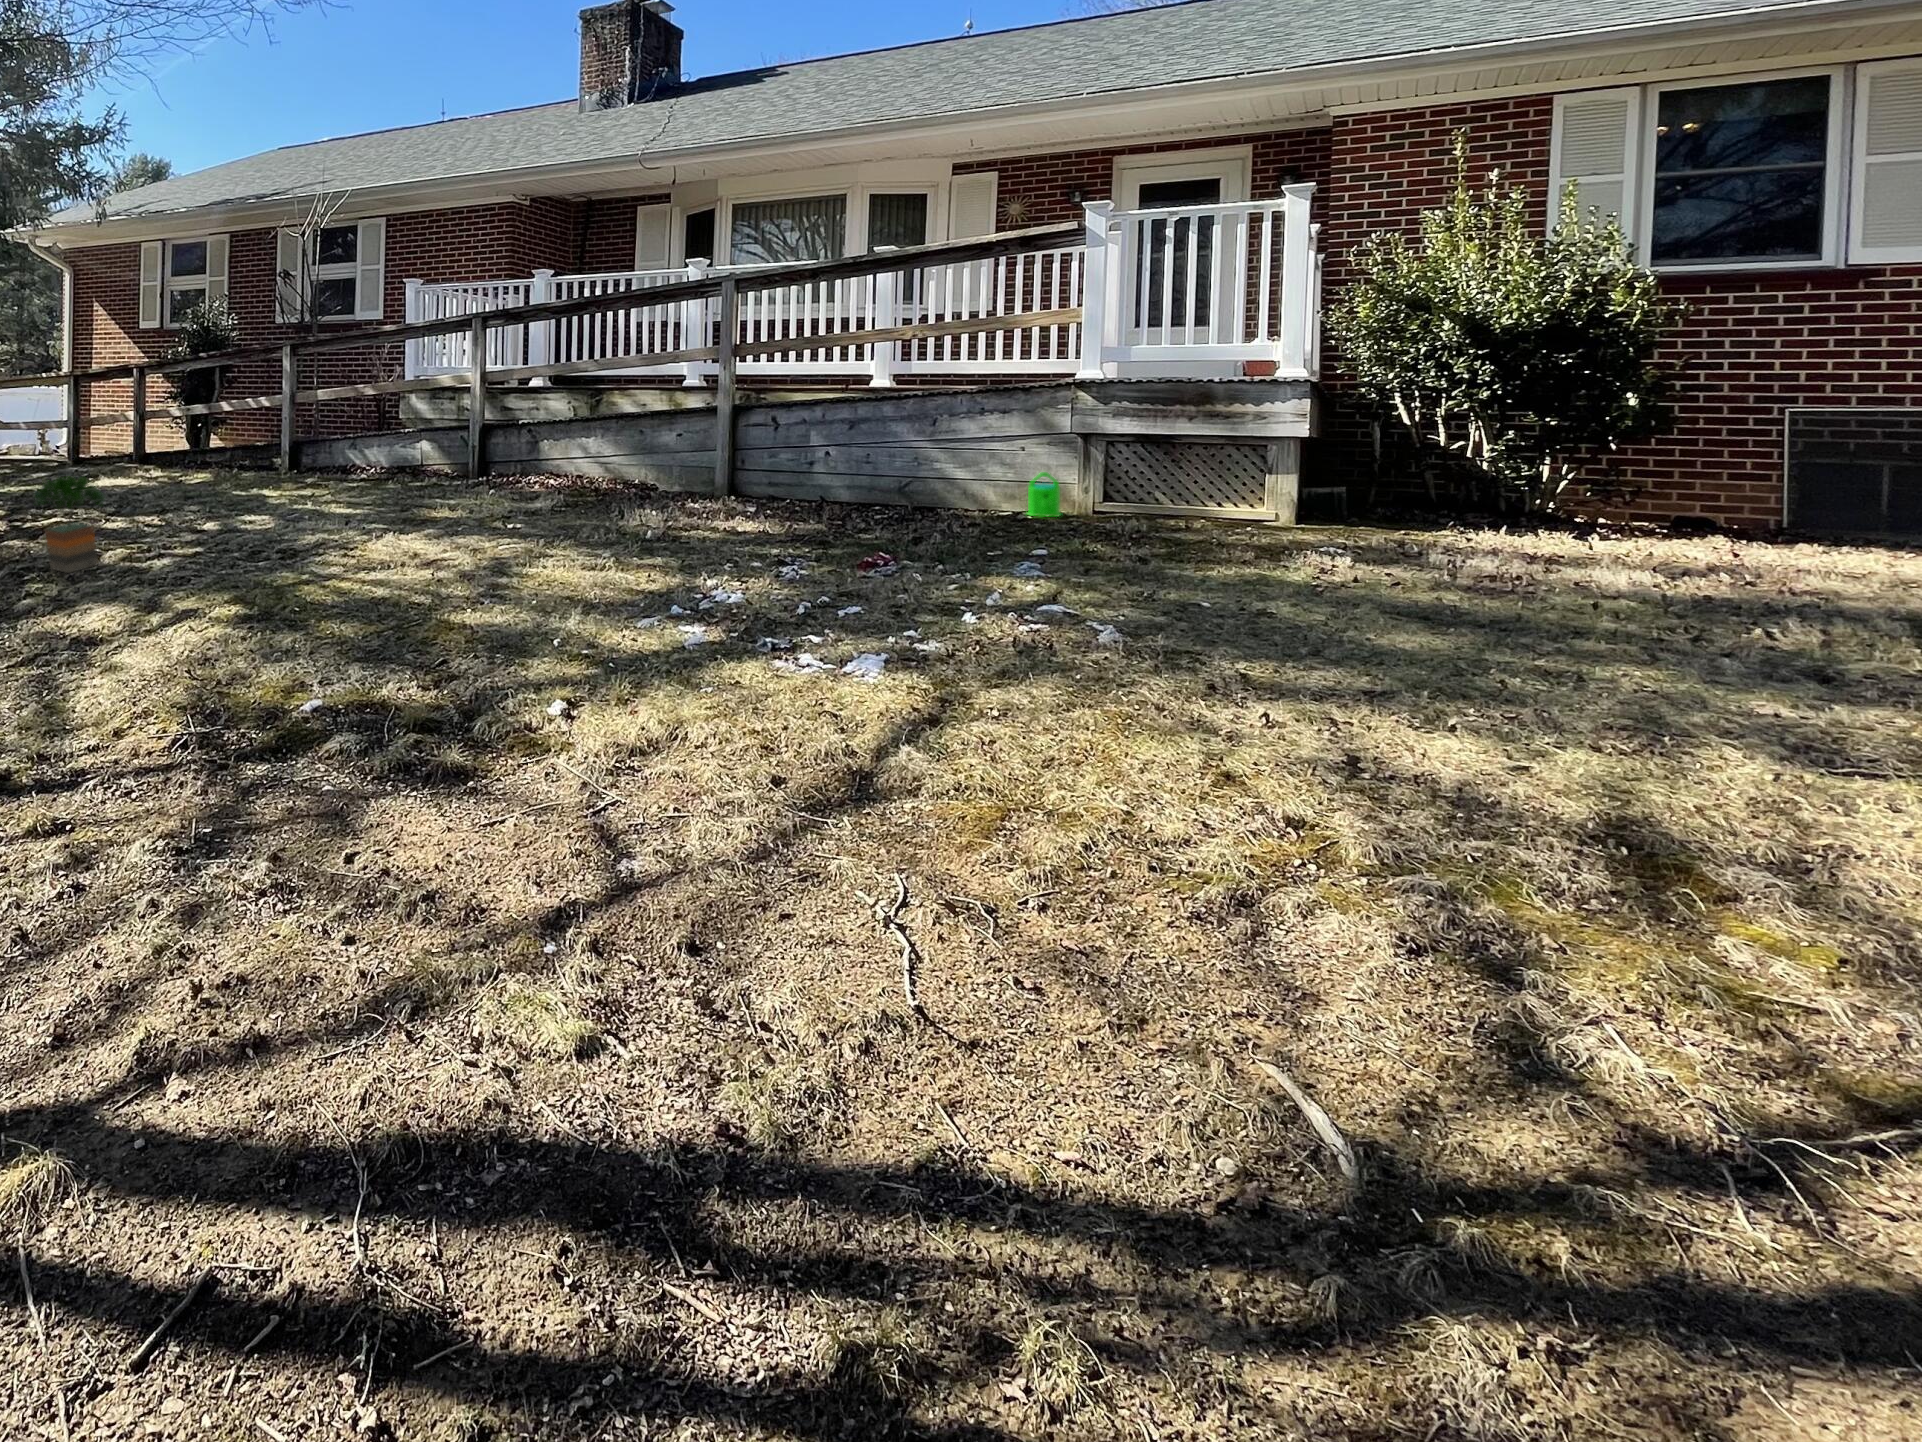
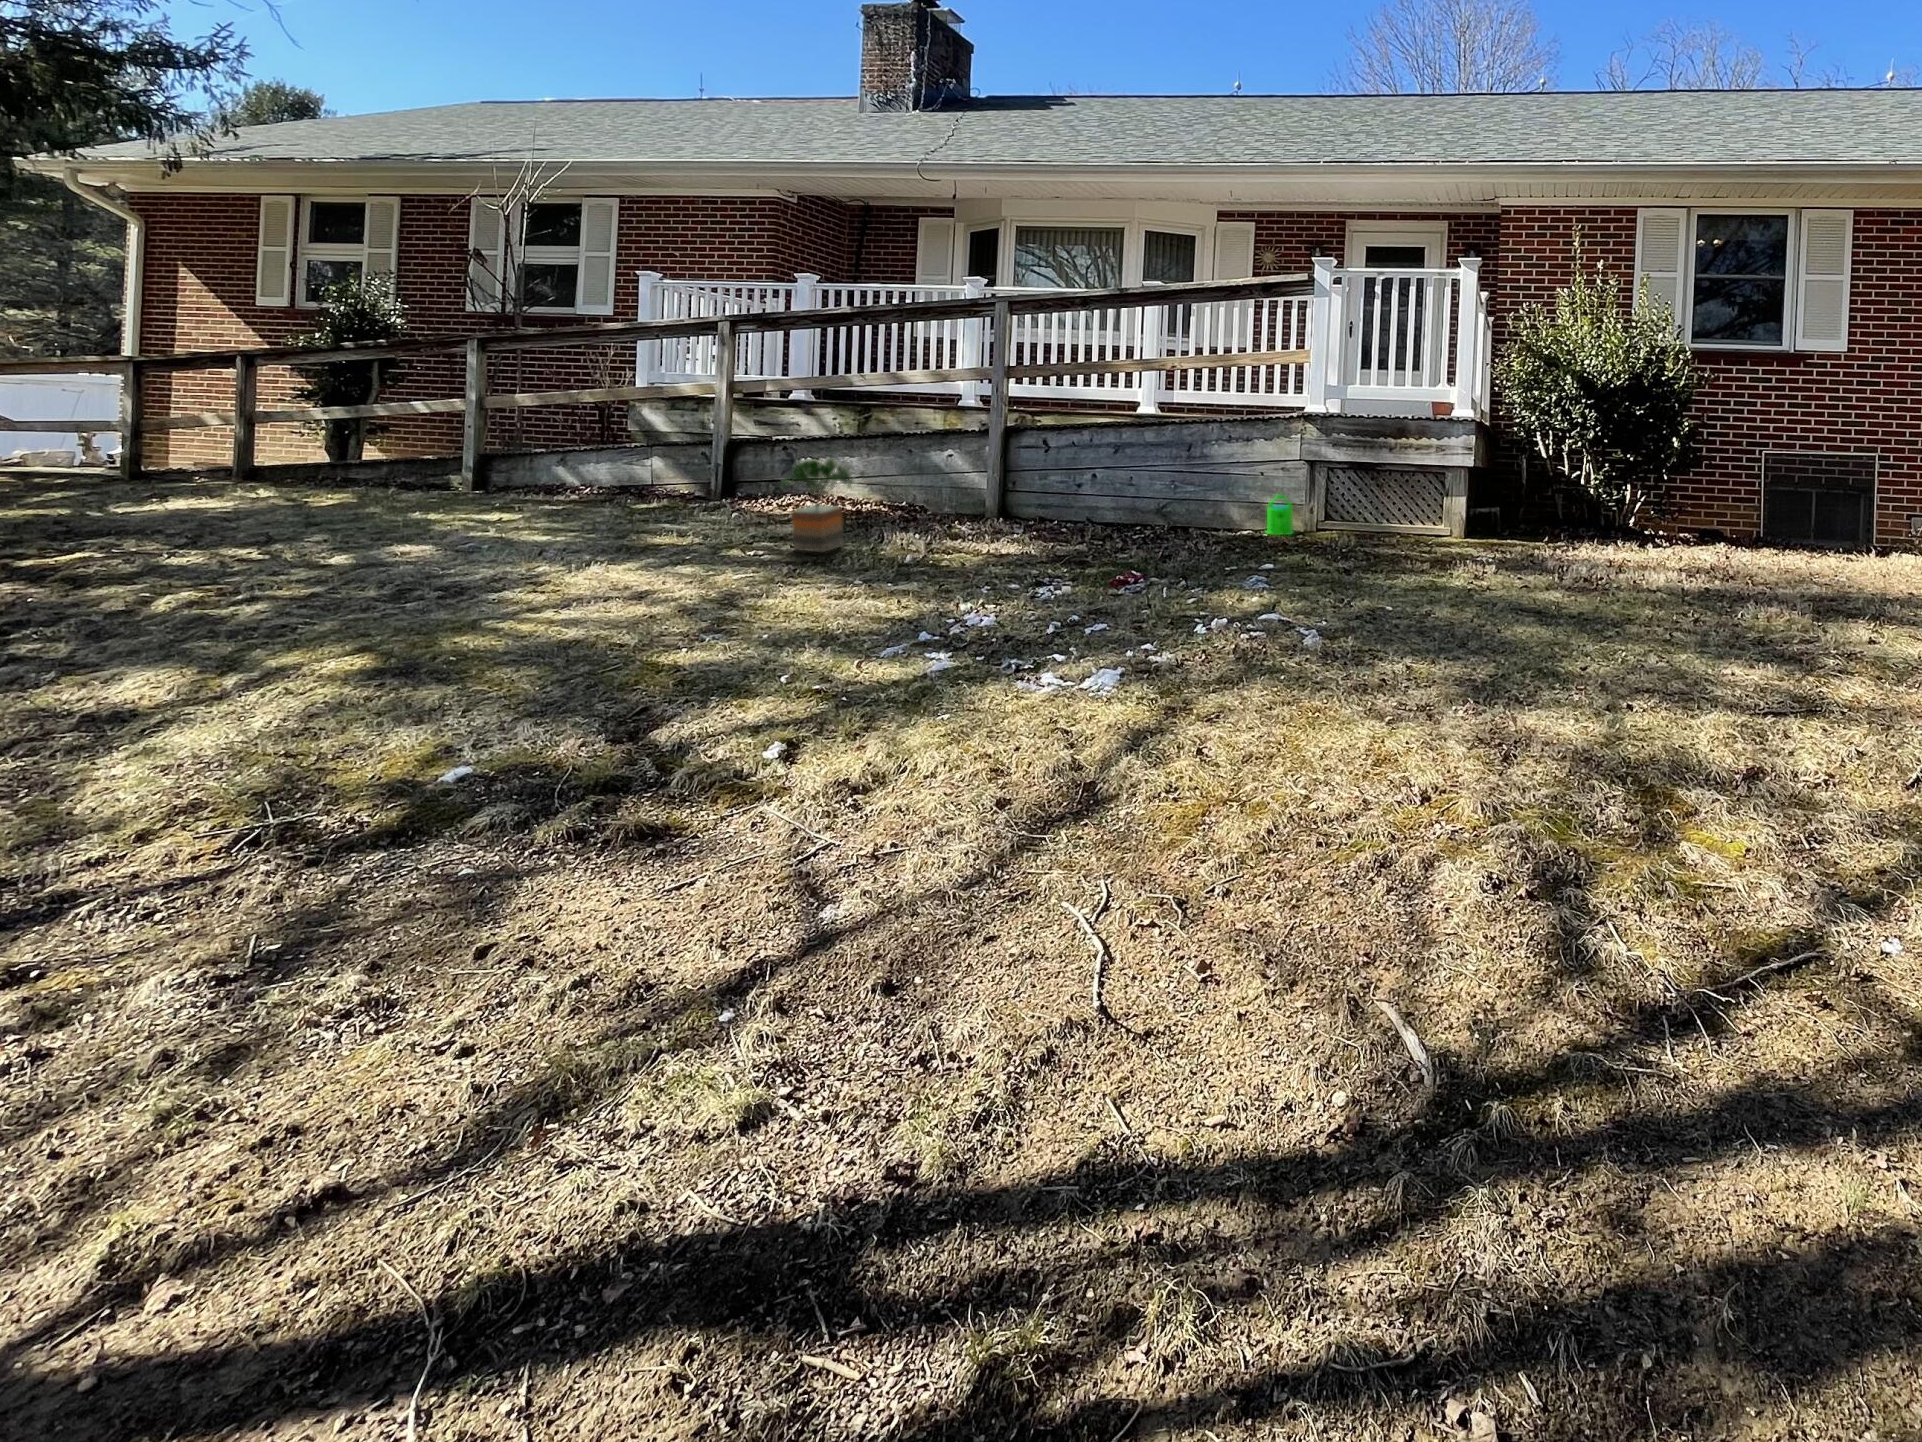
potted tree: present [35,476,104,573] -> present [782,459,855,552]

